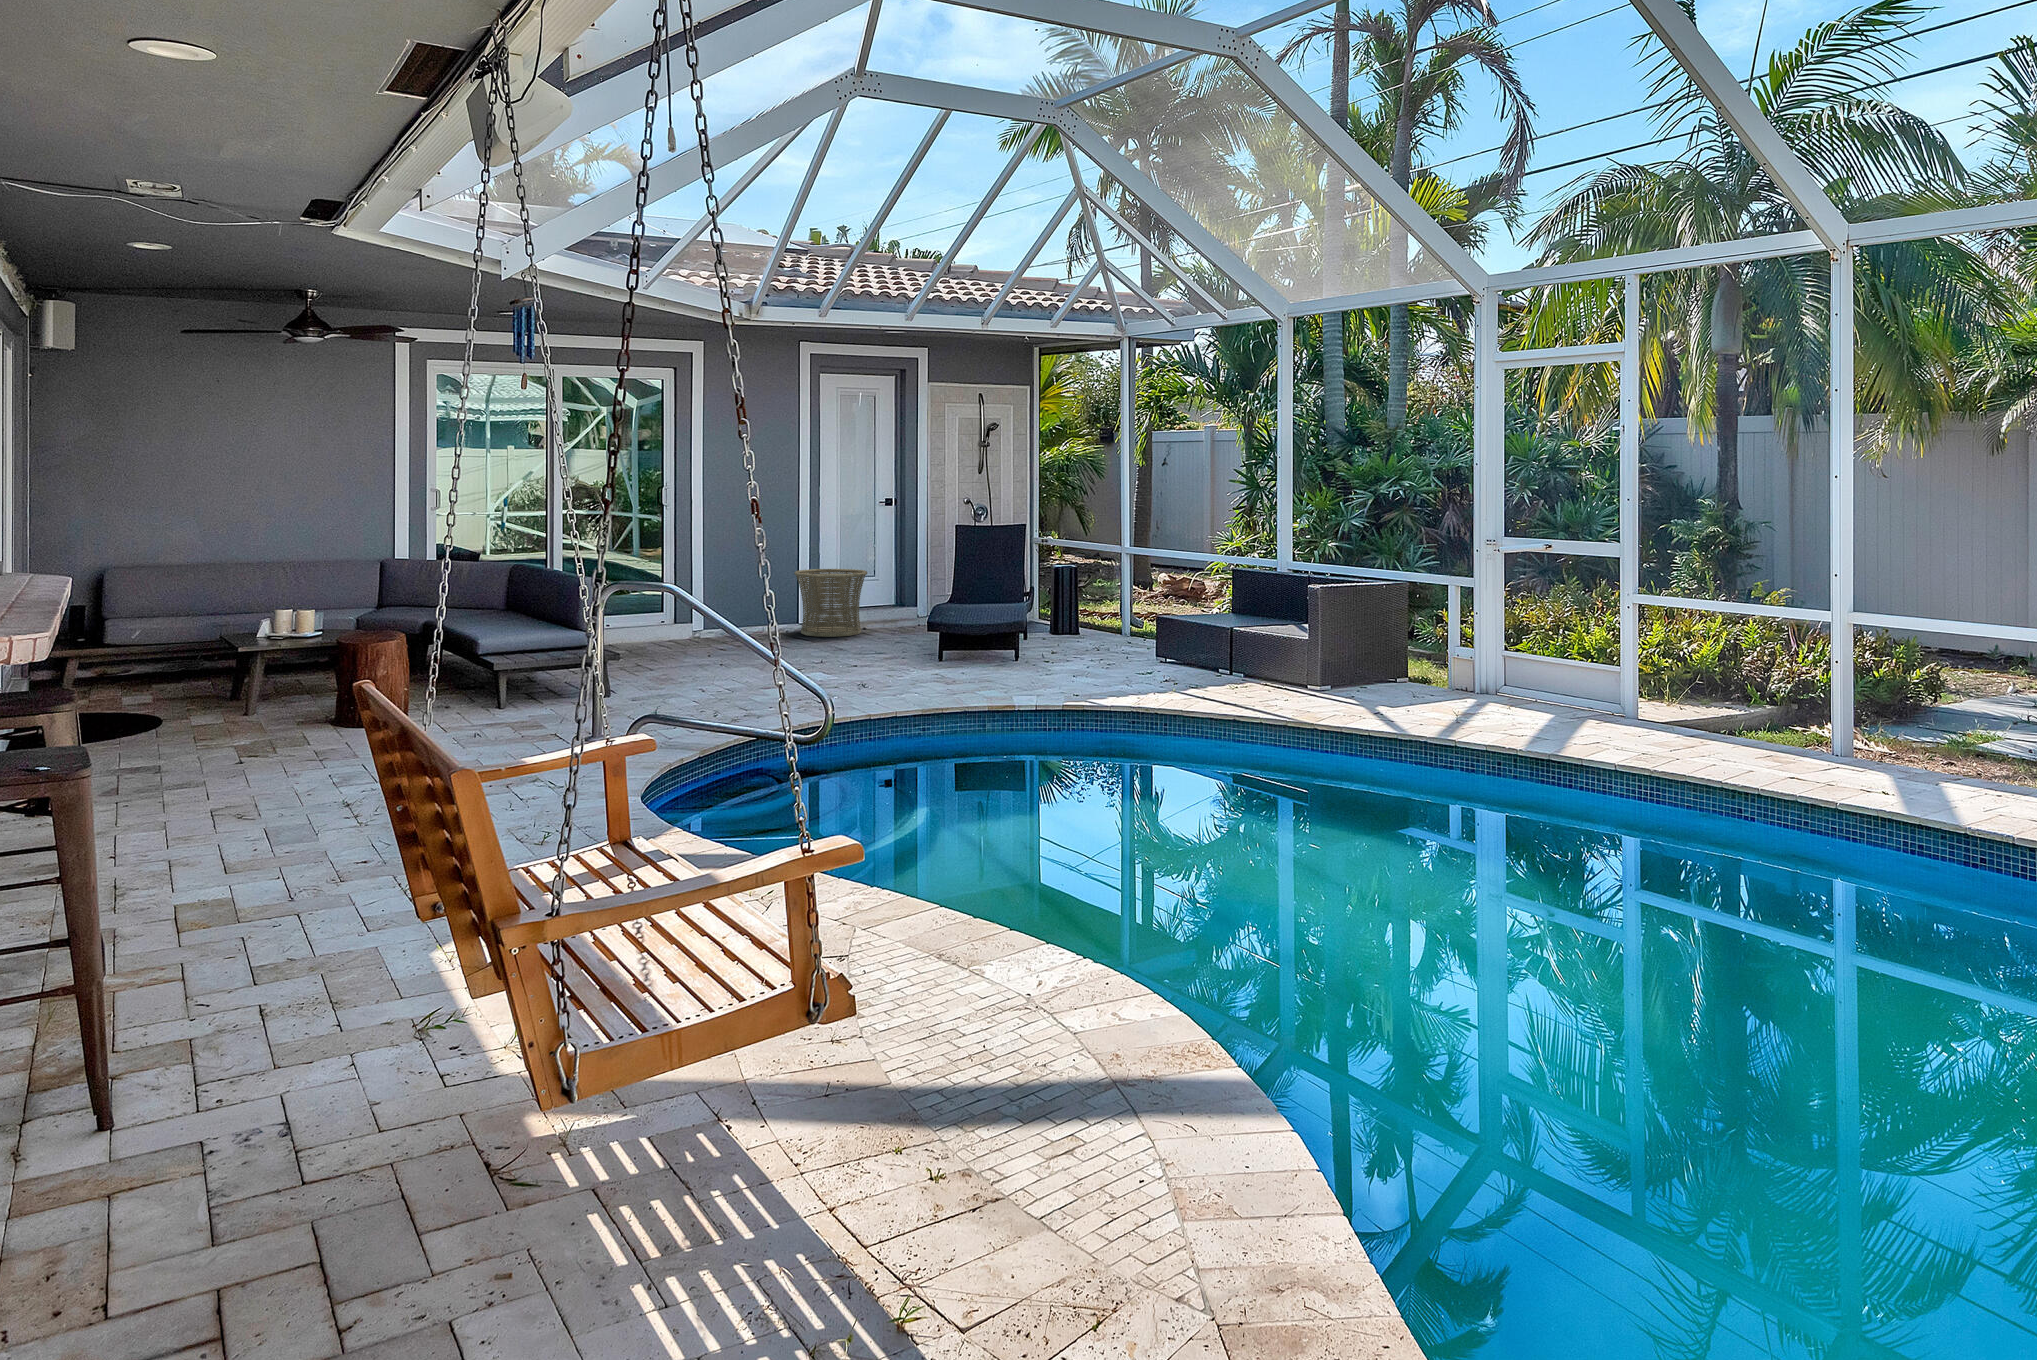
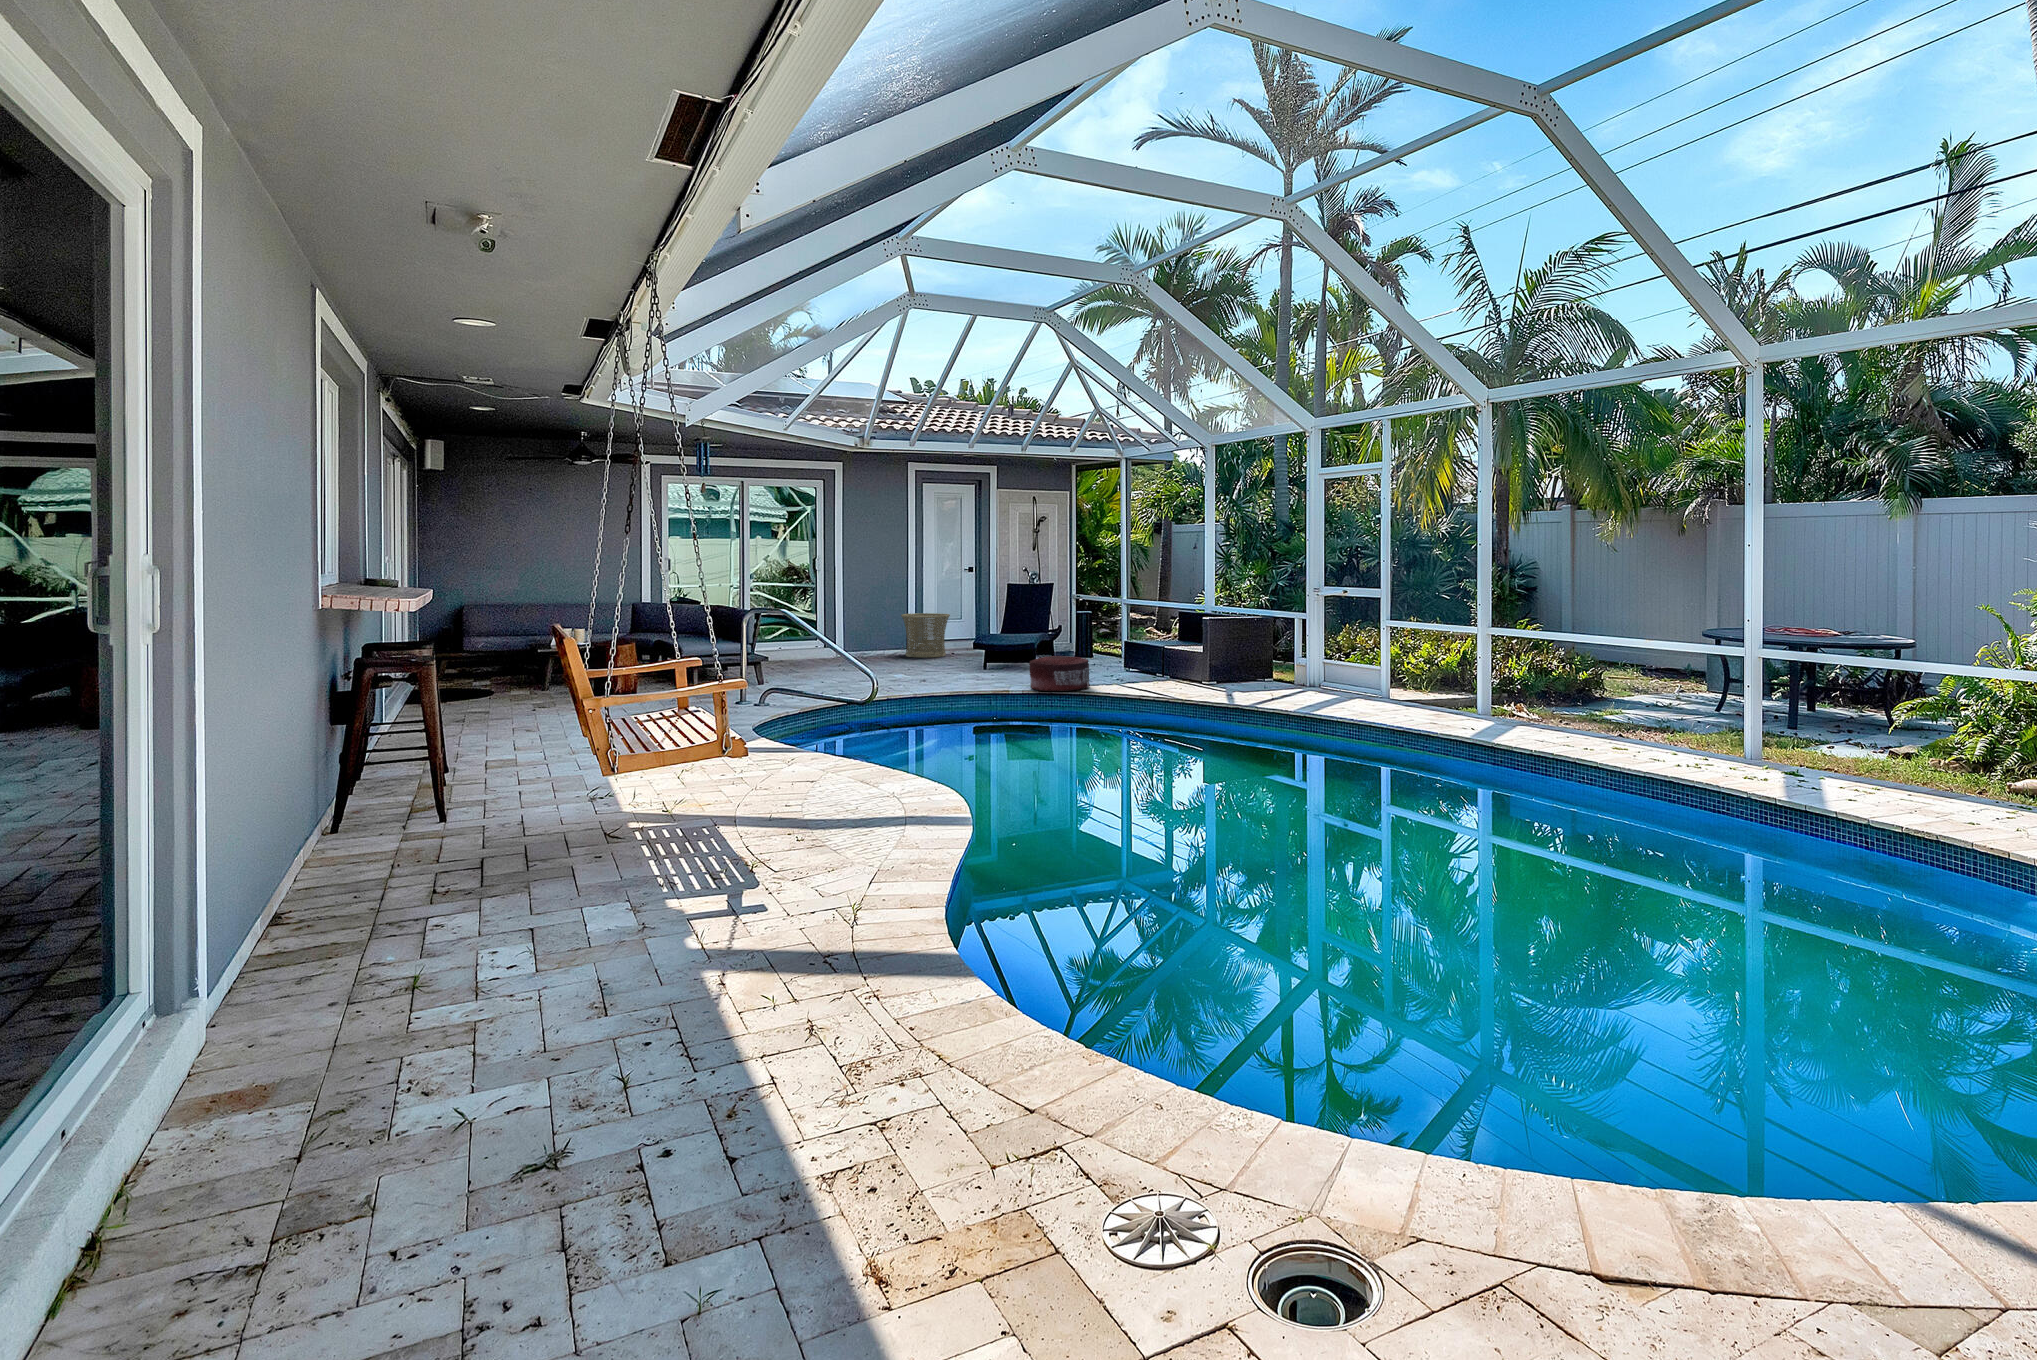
pouf: none [1041,645,1134,704] -> present [1029,656,1090,691]

